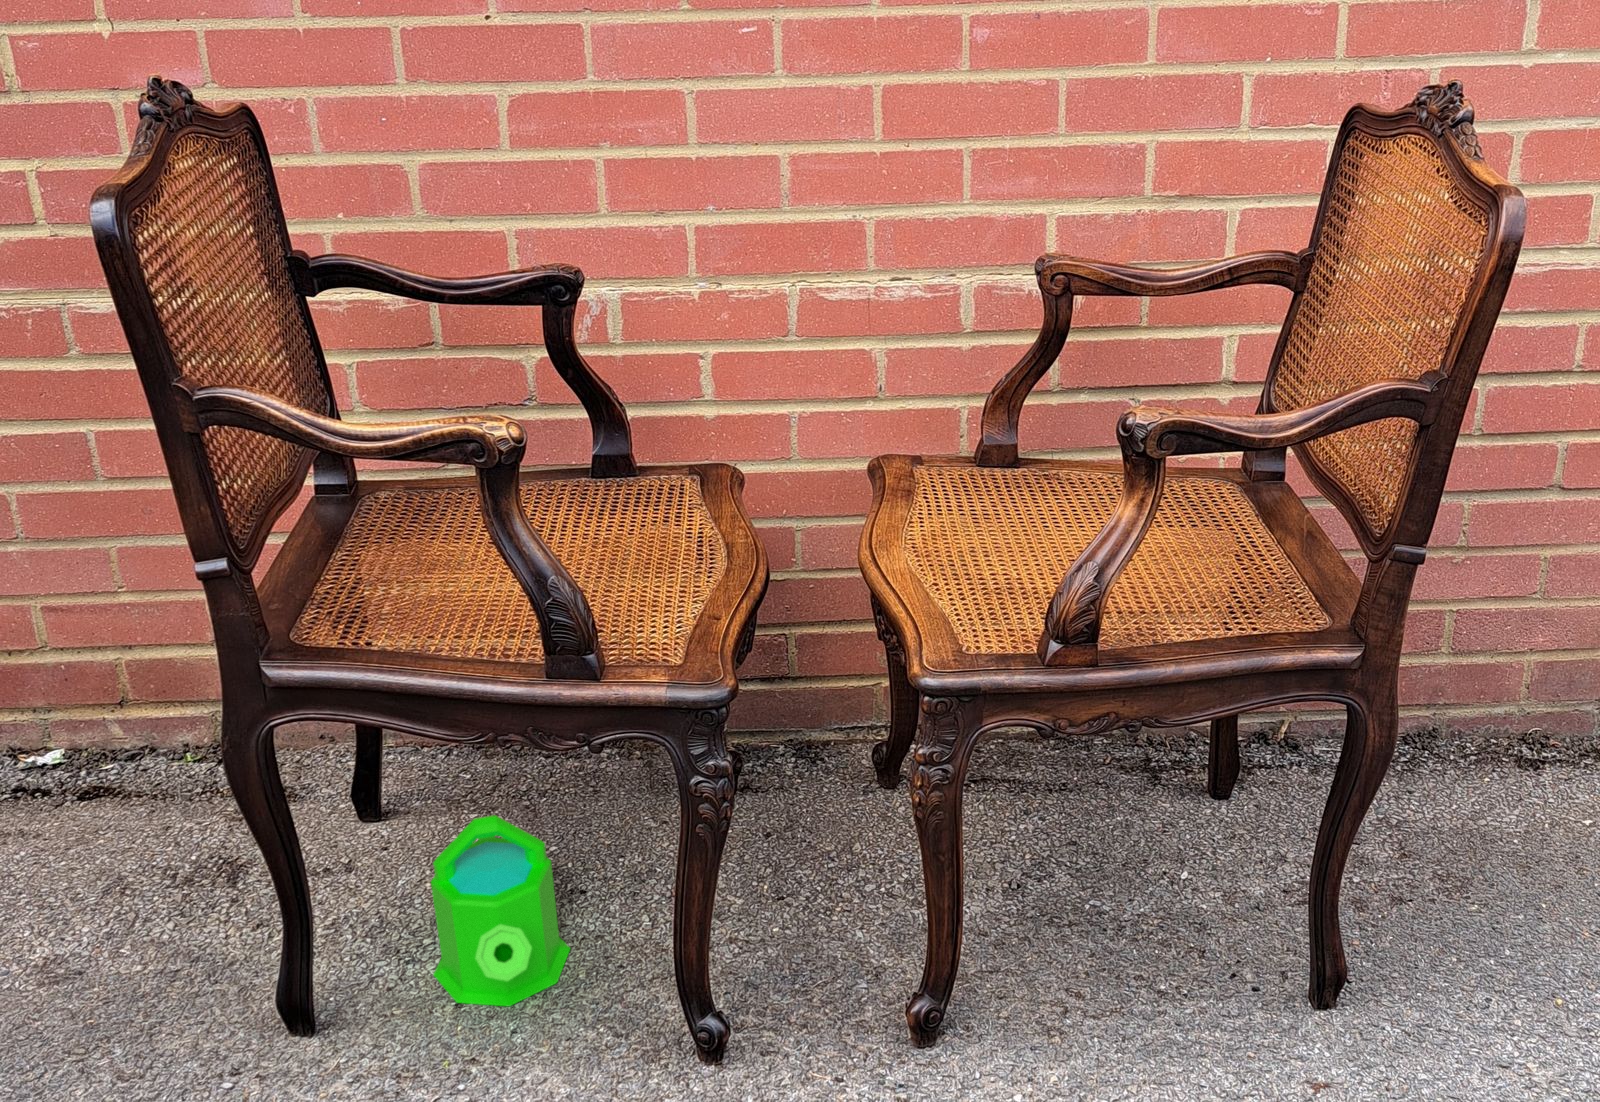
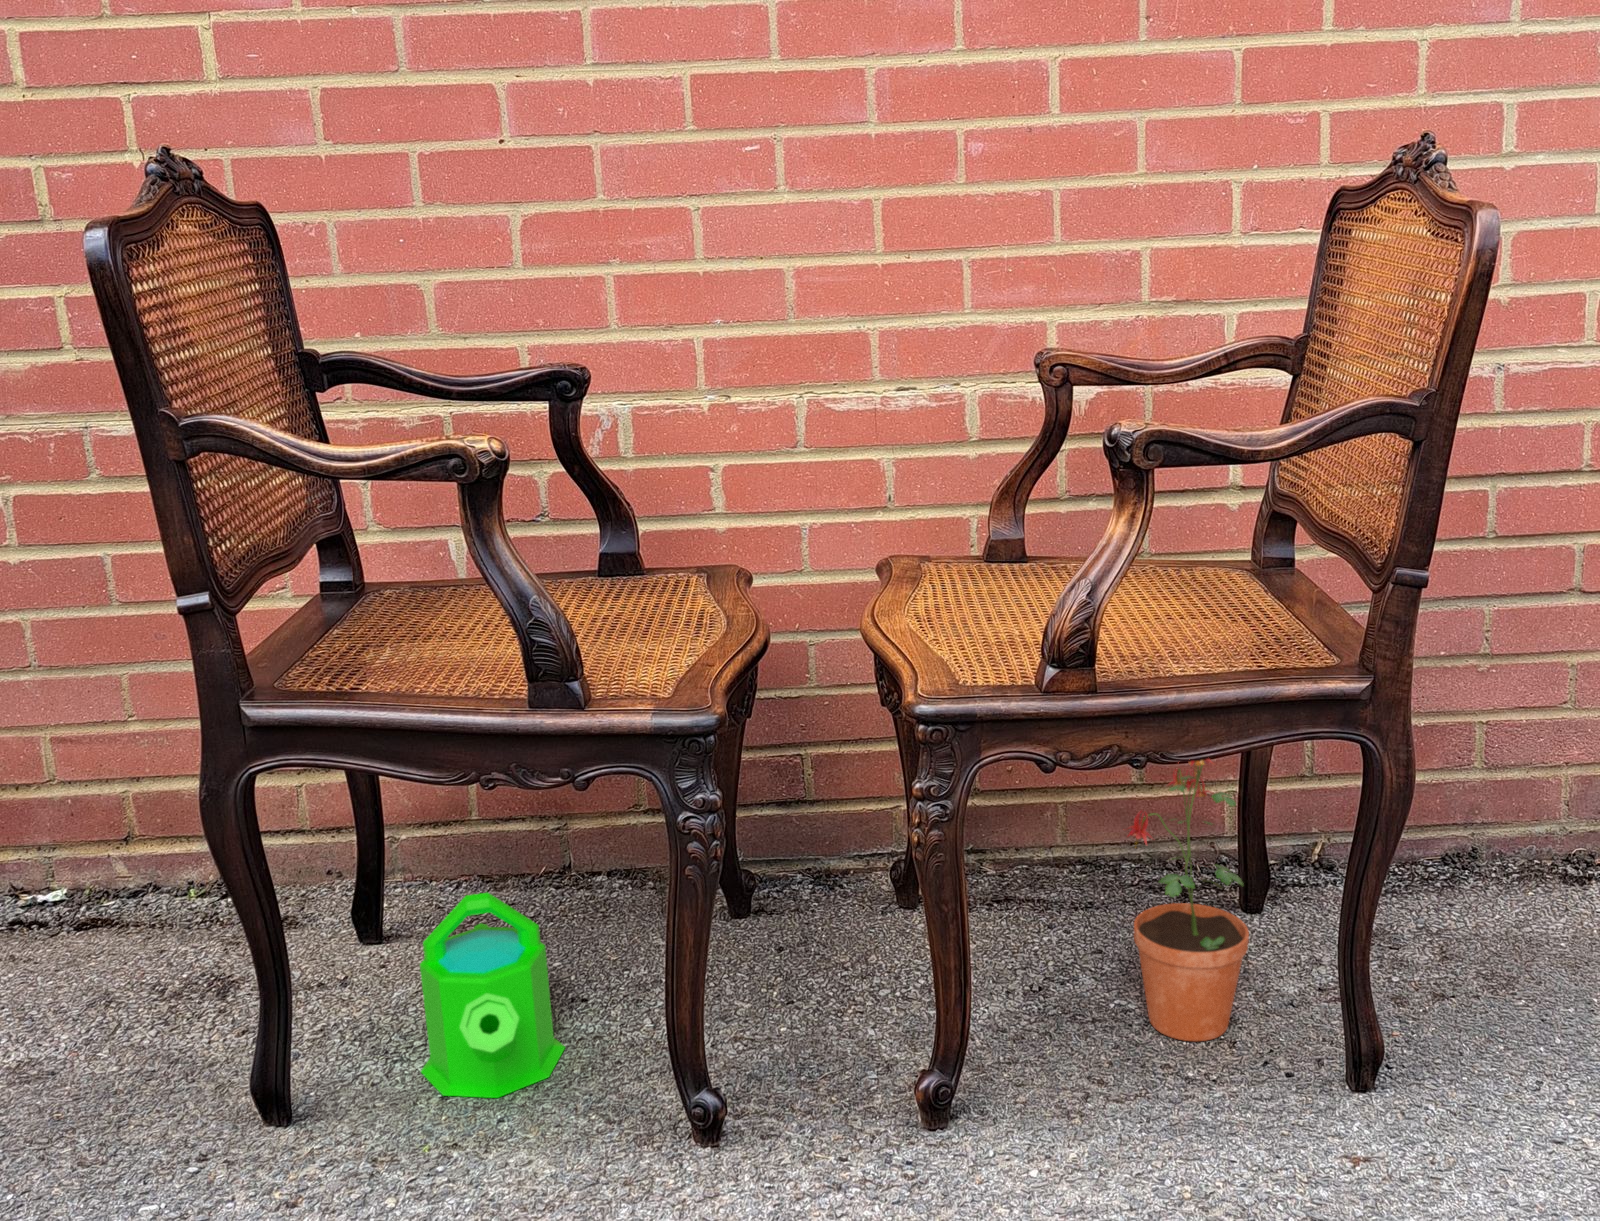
potted plant: none [1109,640,1248,949] -> present [1128,759,1249,1041]

